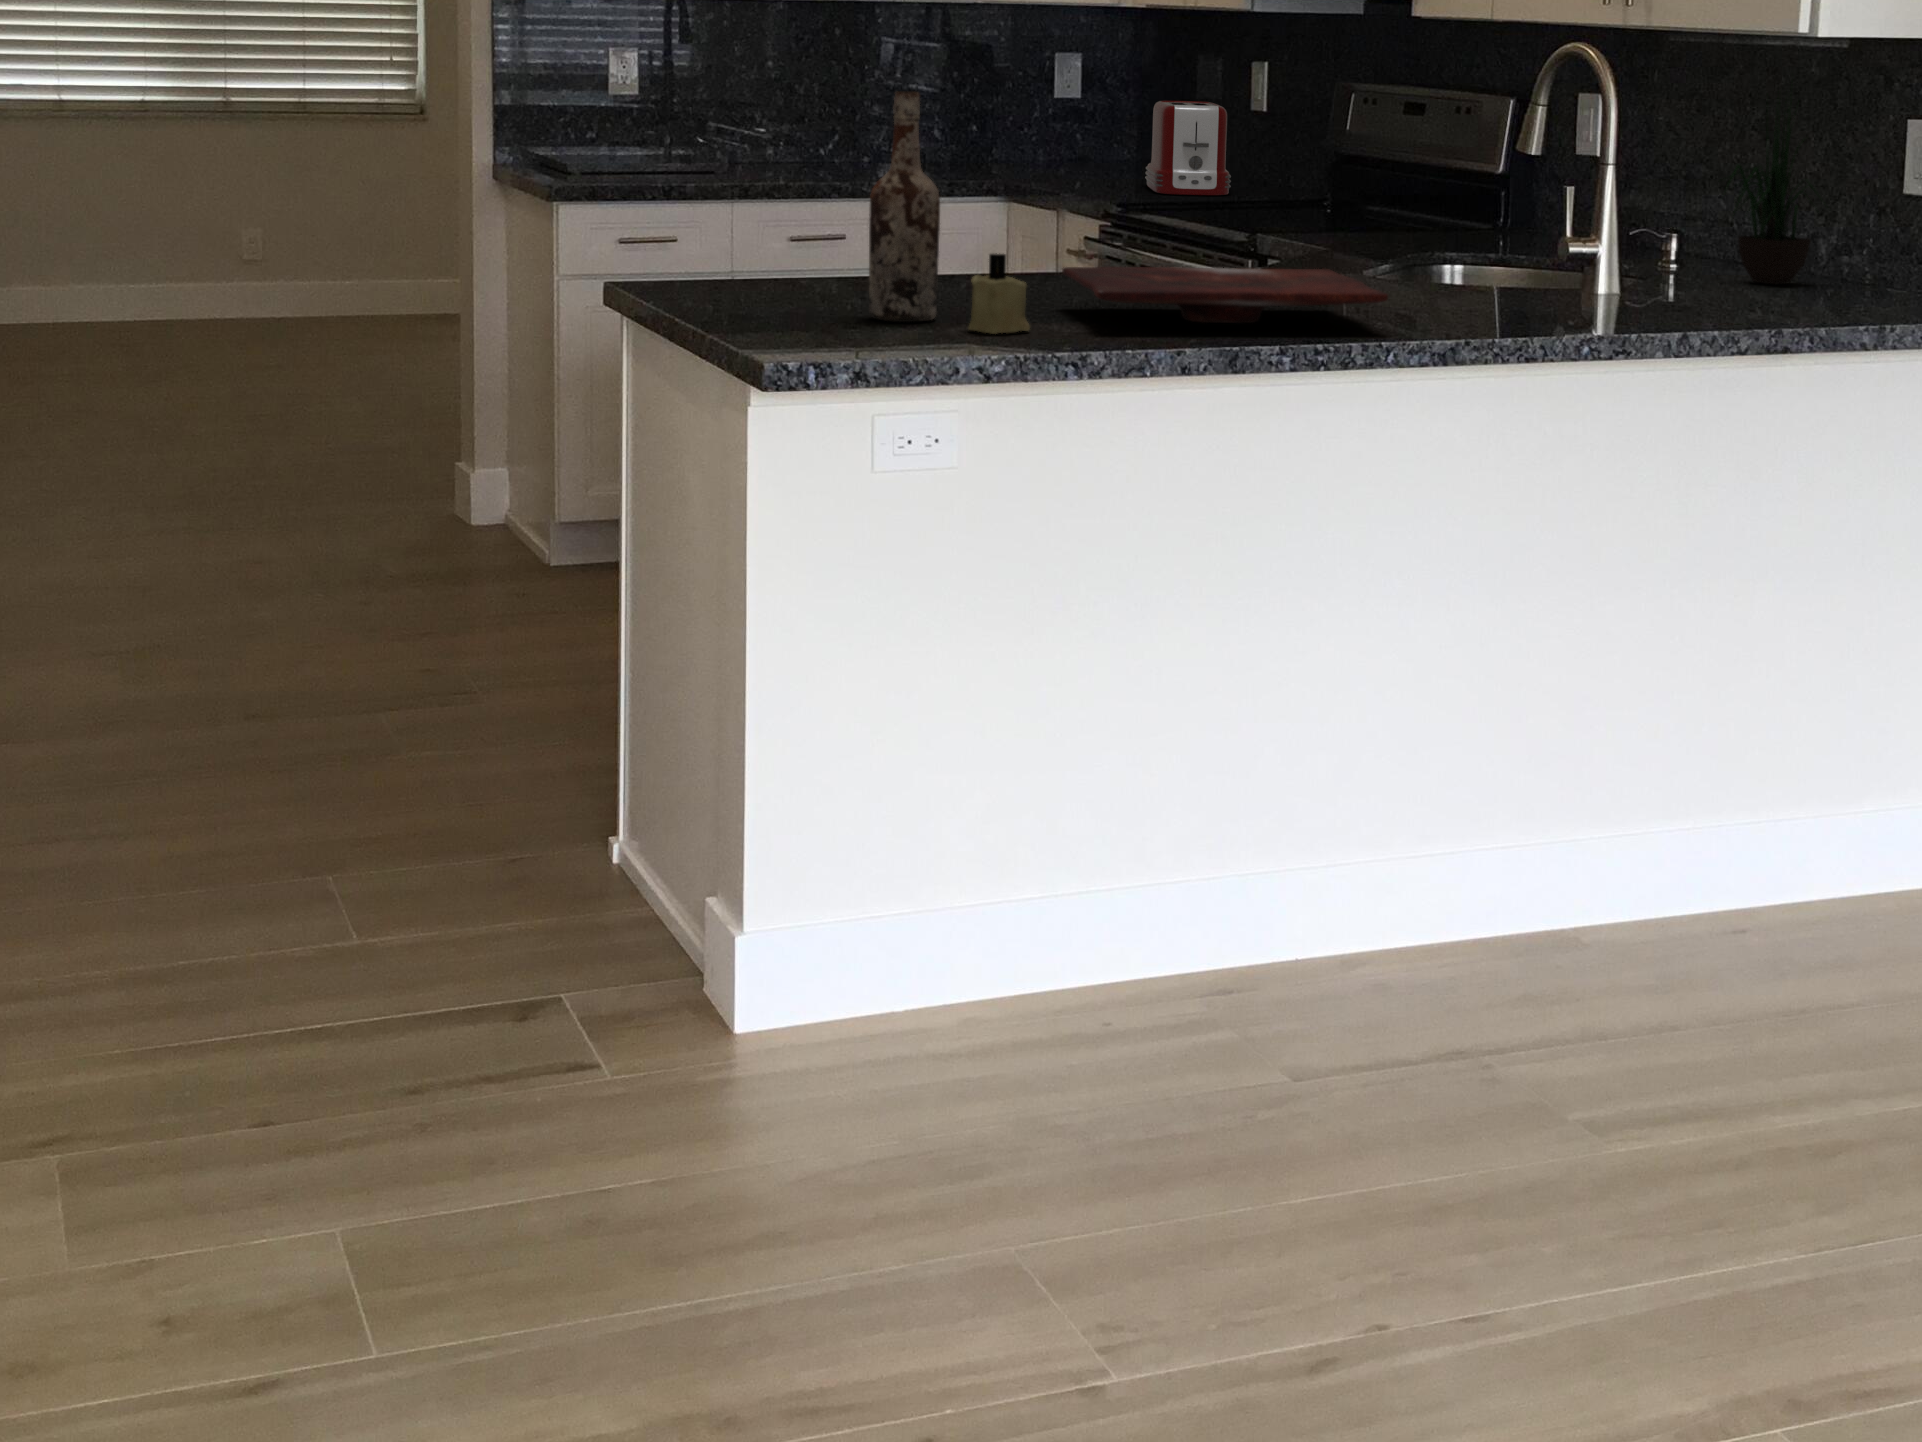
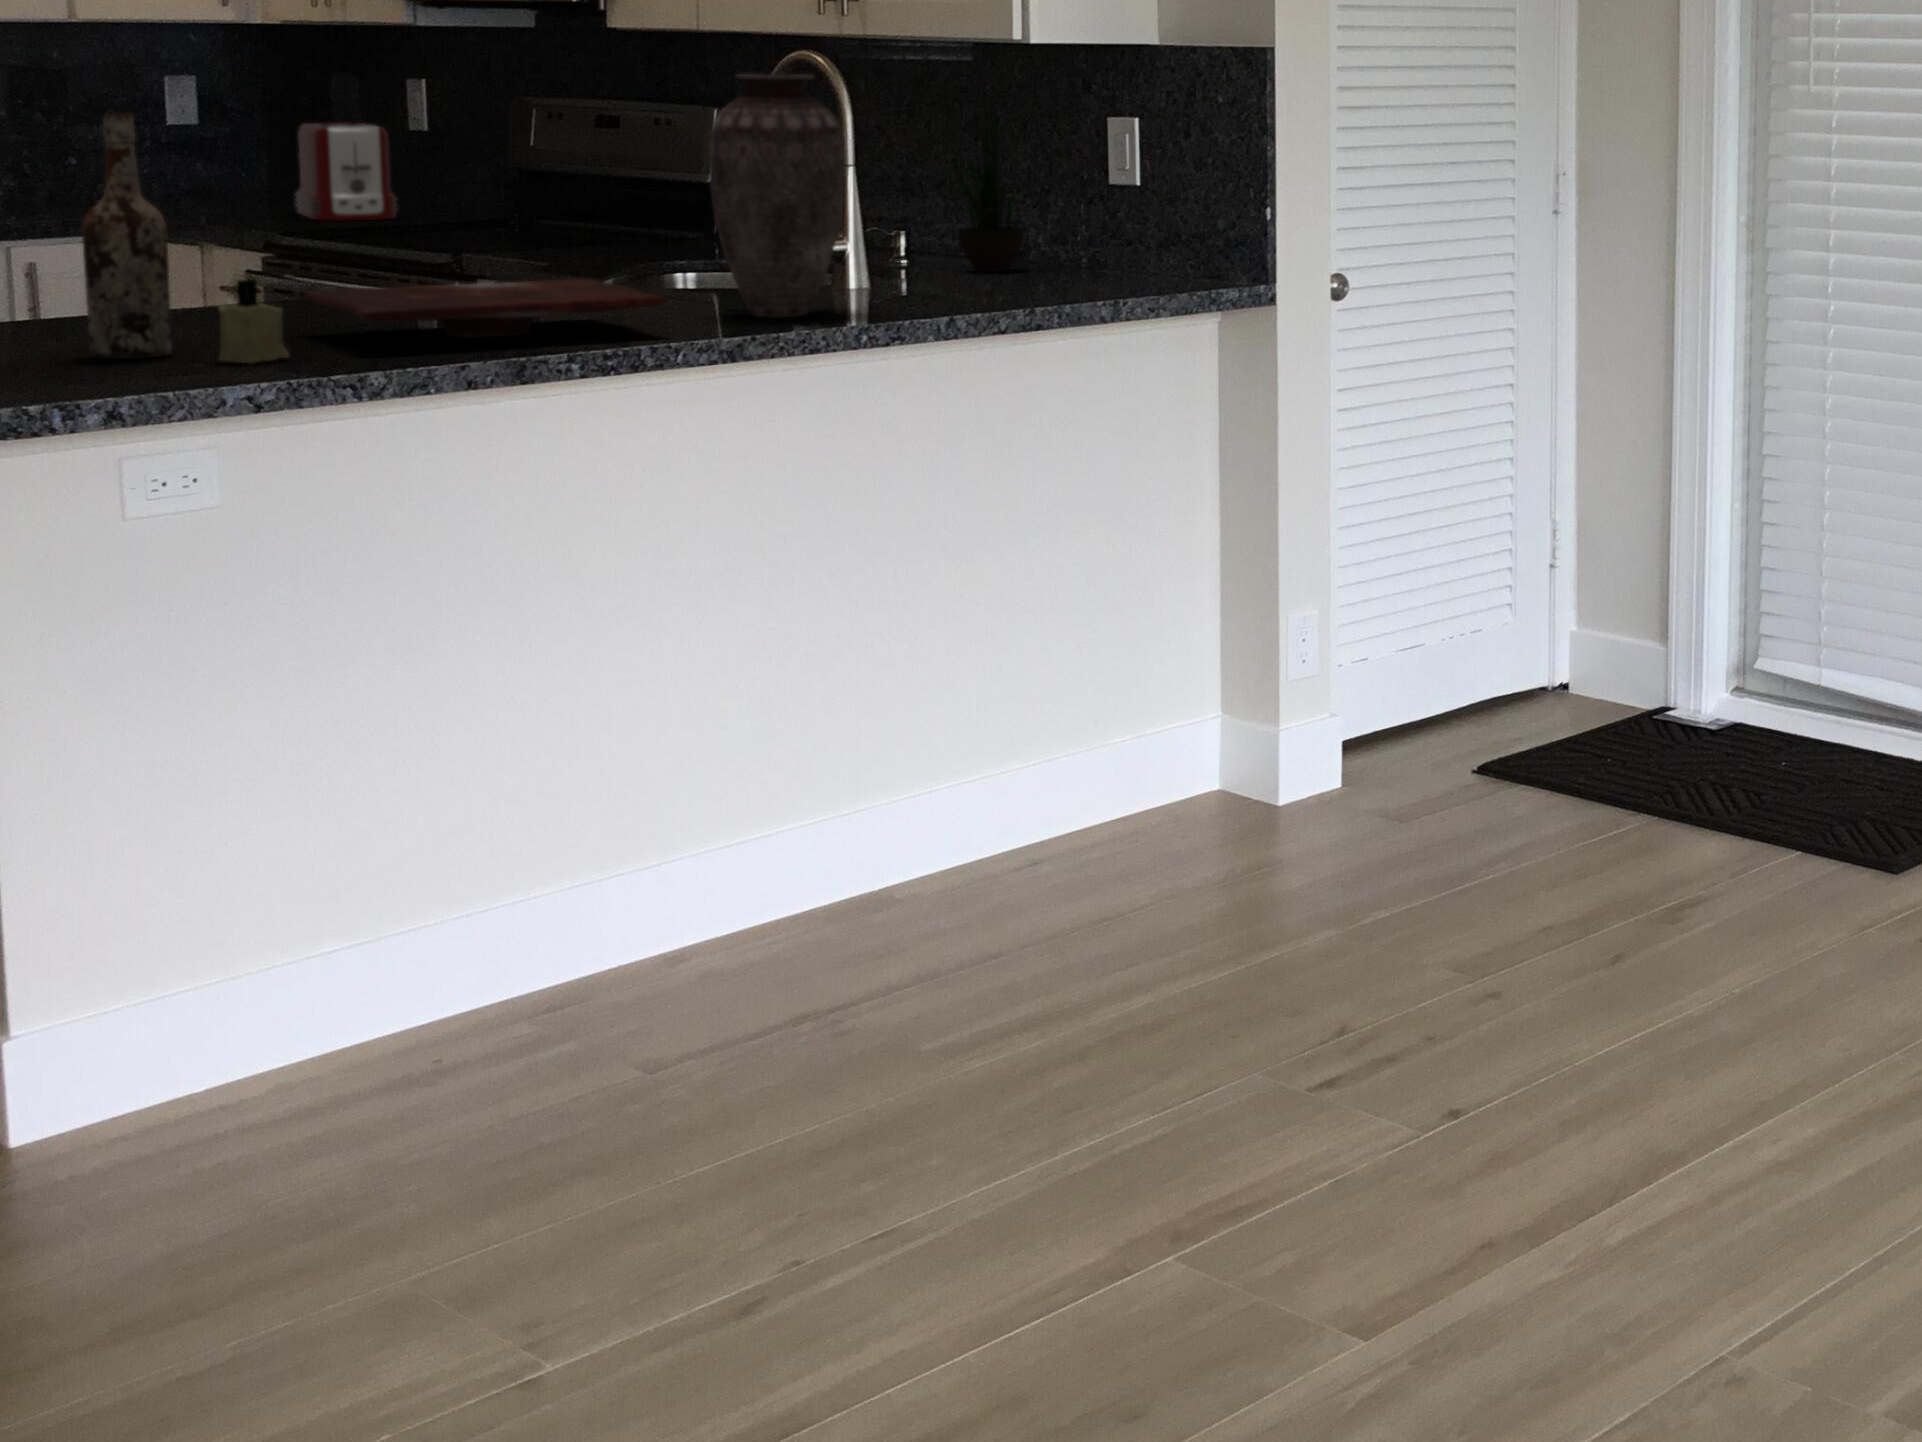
vase: none [1456,67,1593,322] -> present [709,74,844,317]

